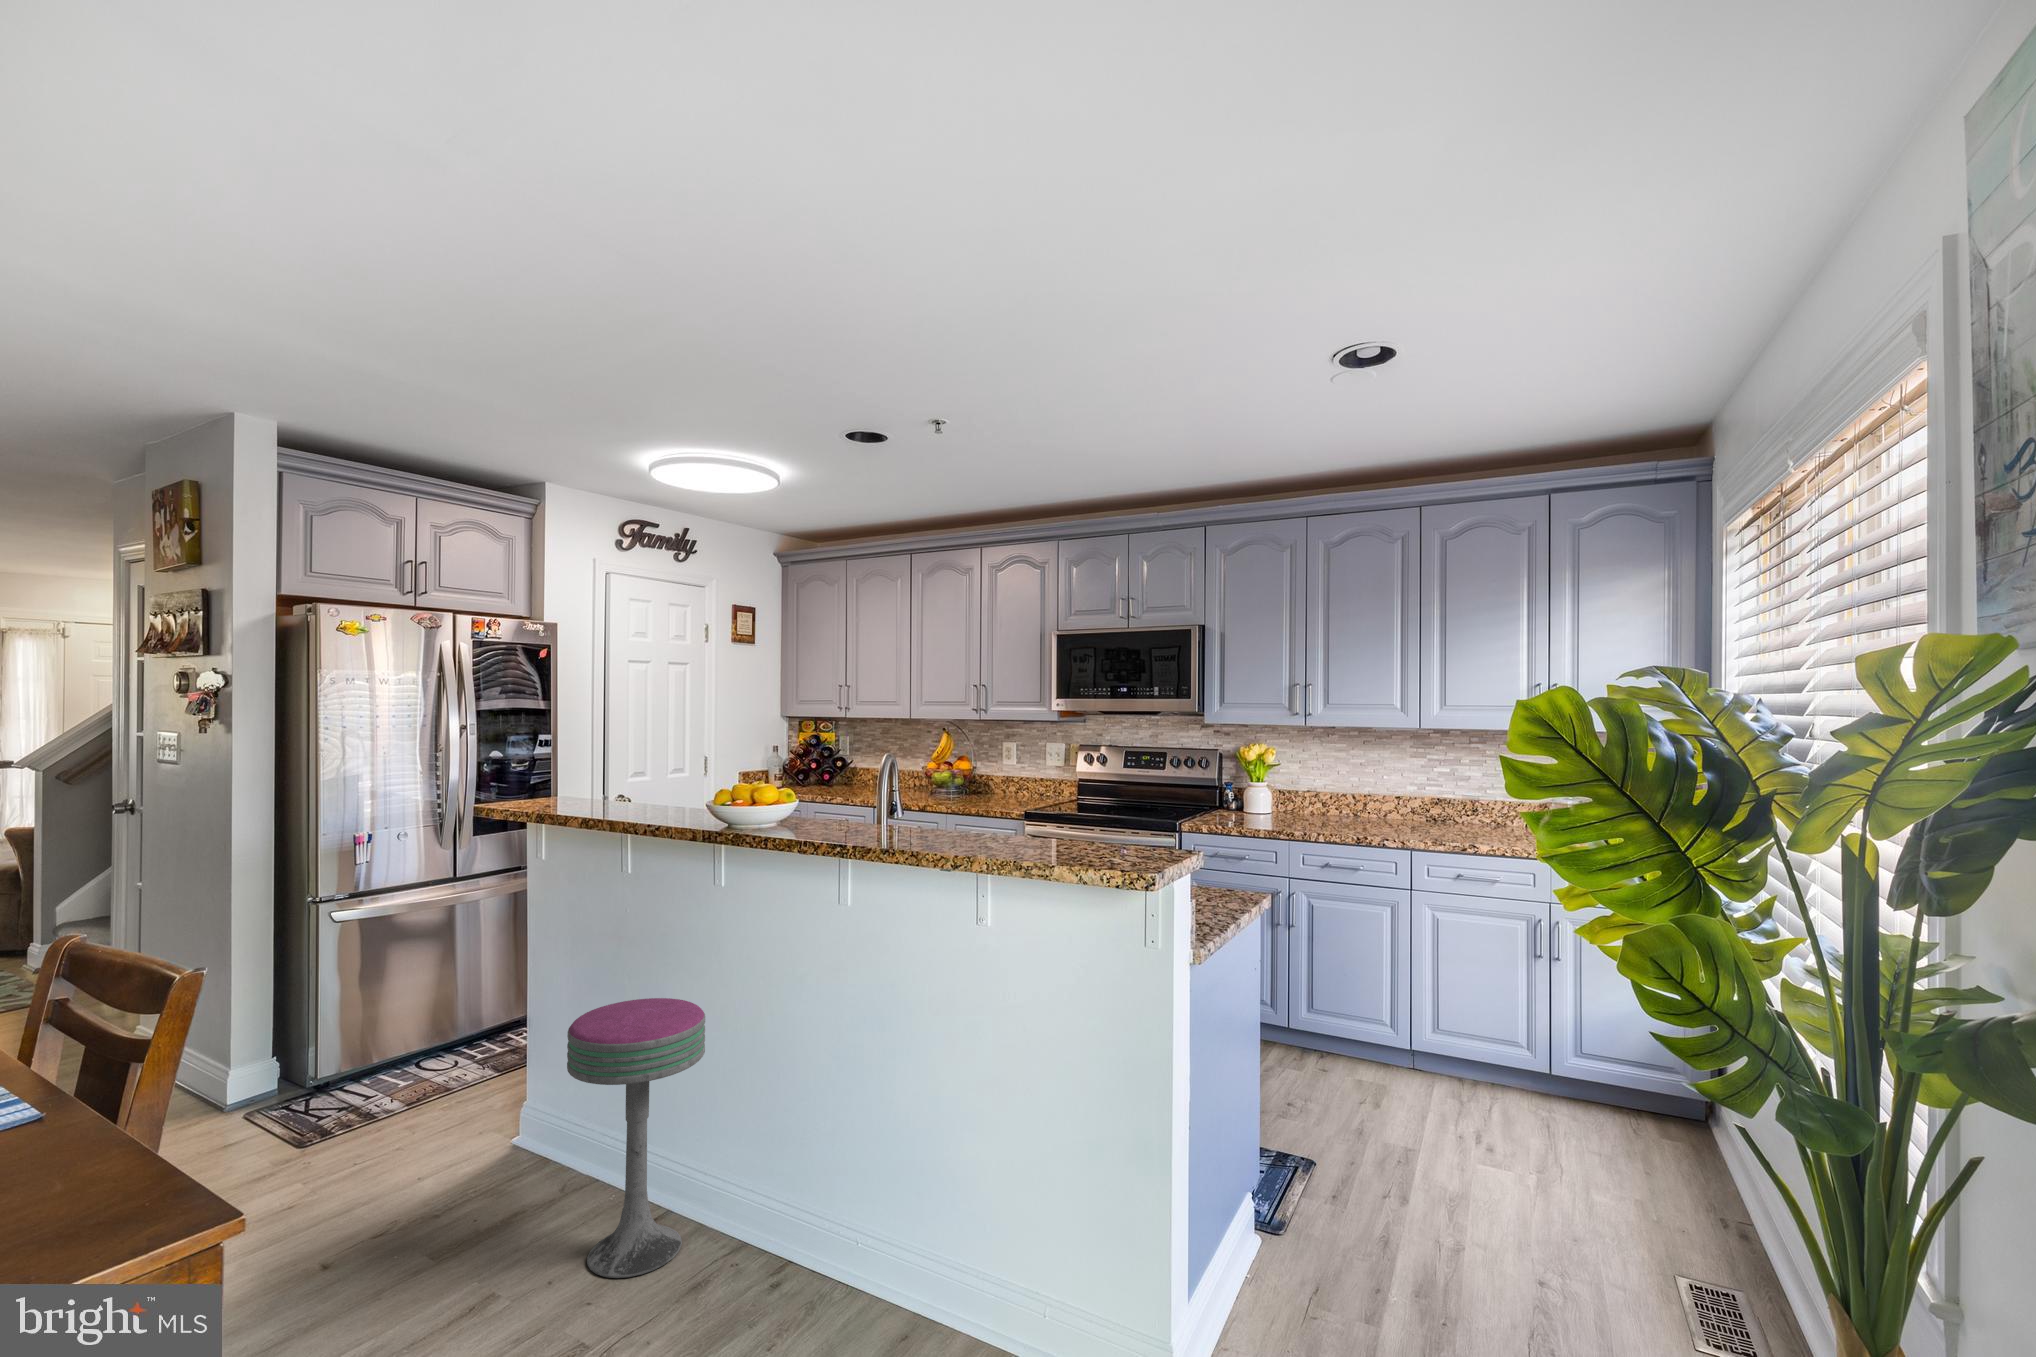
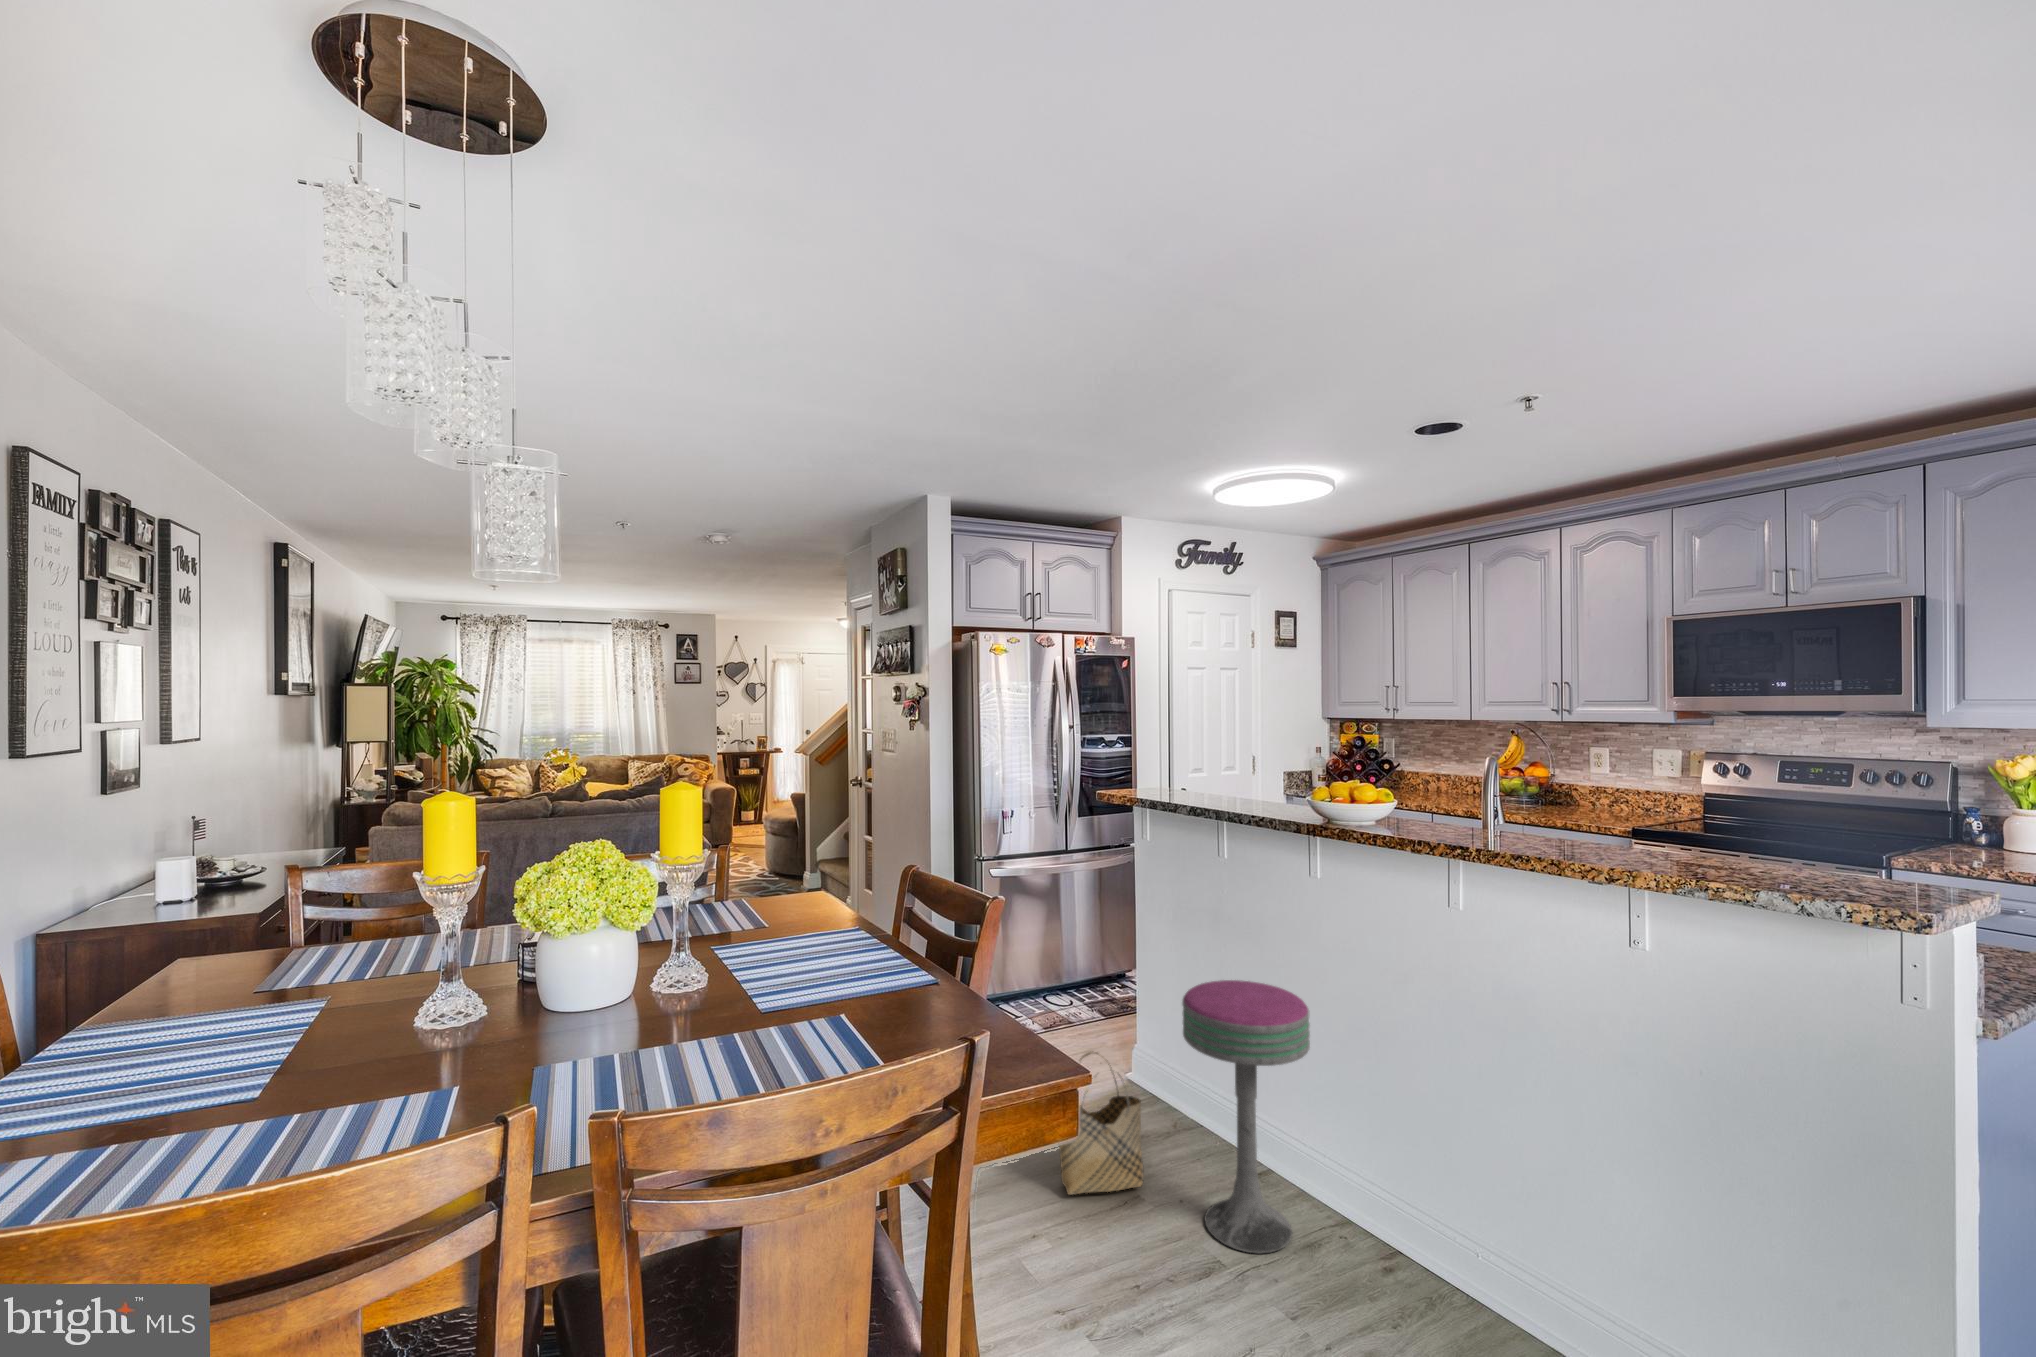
woven basket: none [404,1110,519,1283] -> present [1059,1052,1144,1195]

